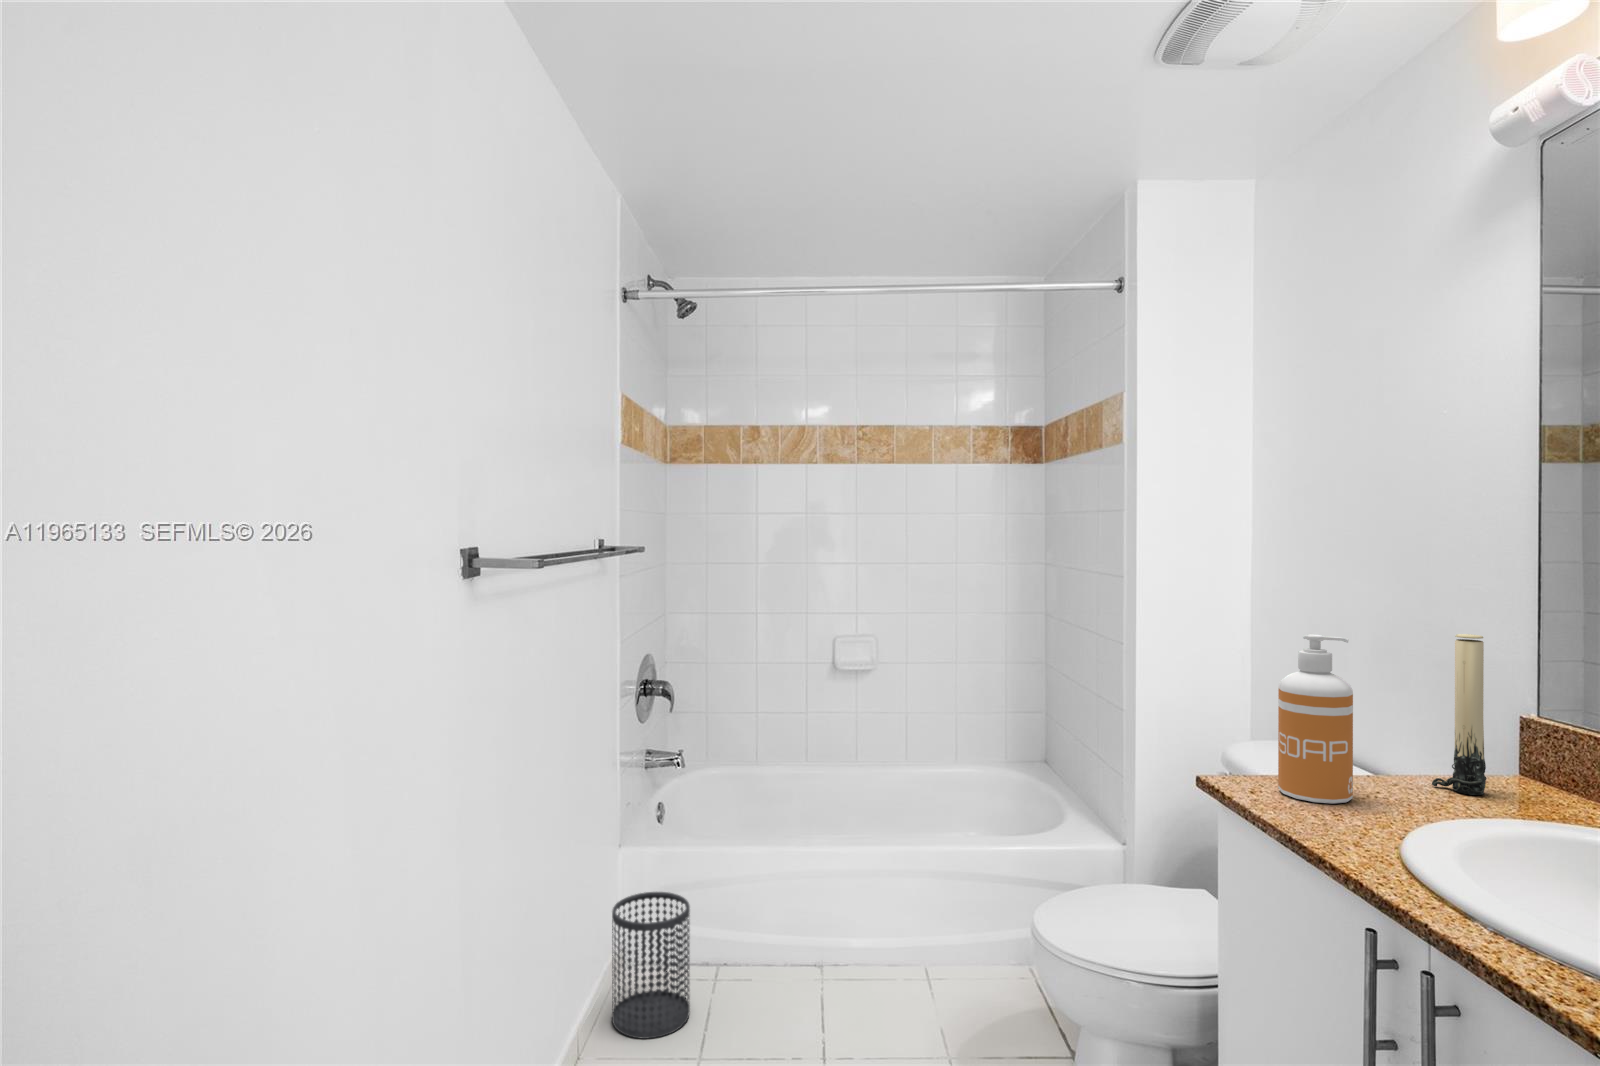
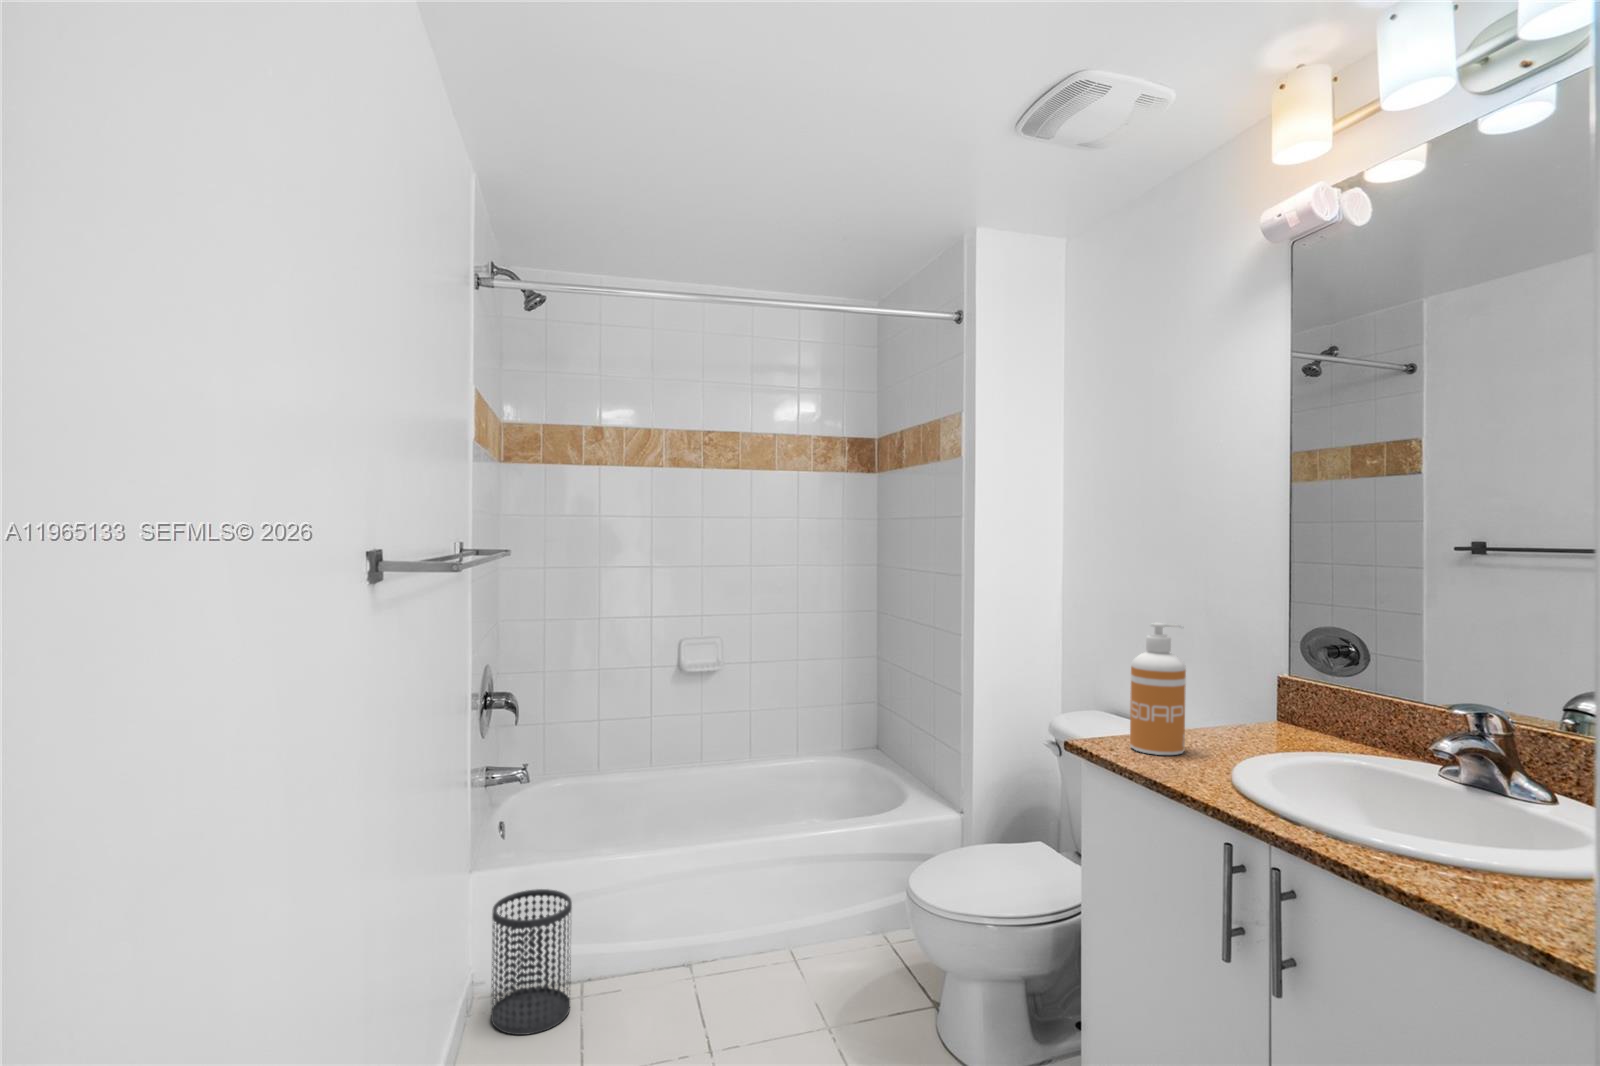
candle: present [1432,634,1487,795] -> none [1231,621,1270,743]

